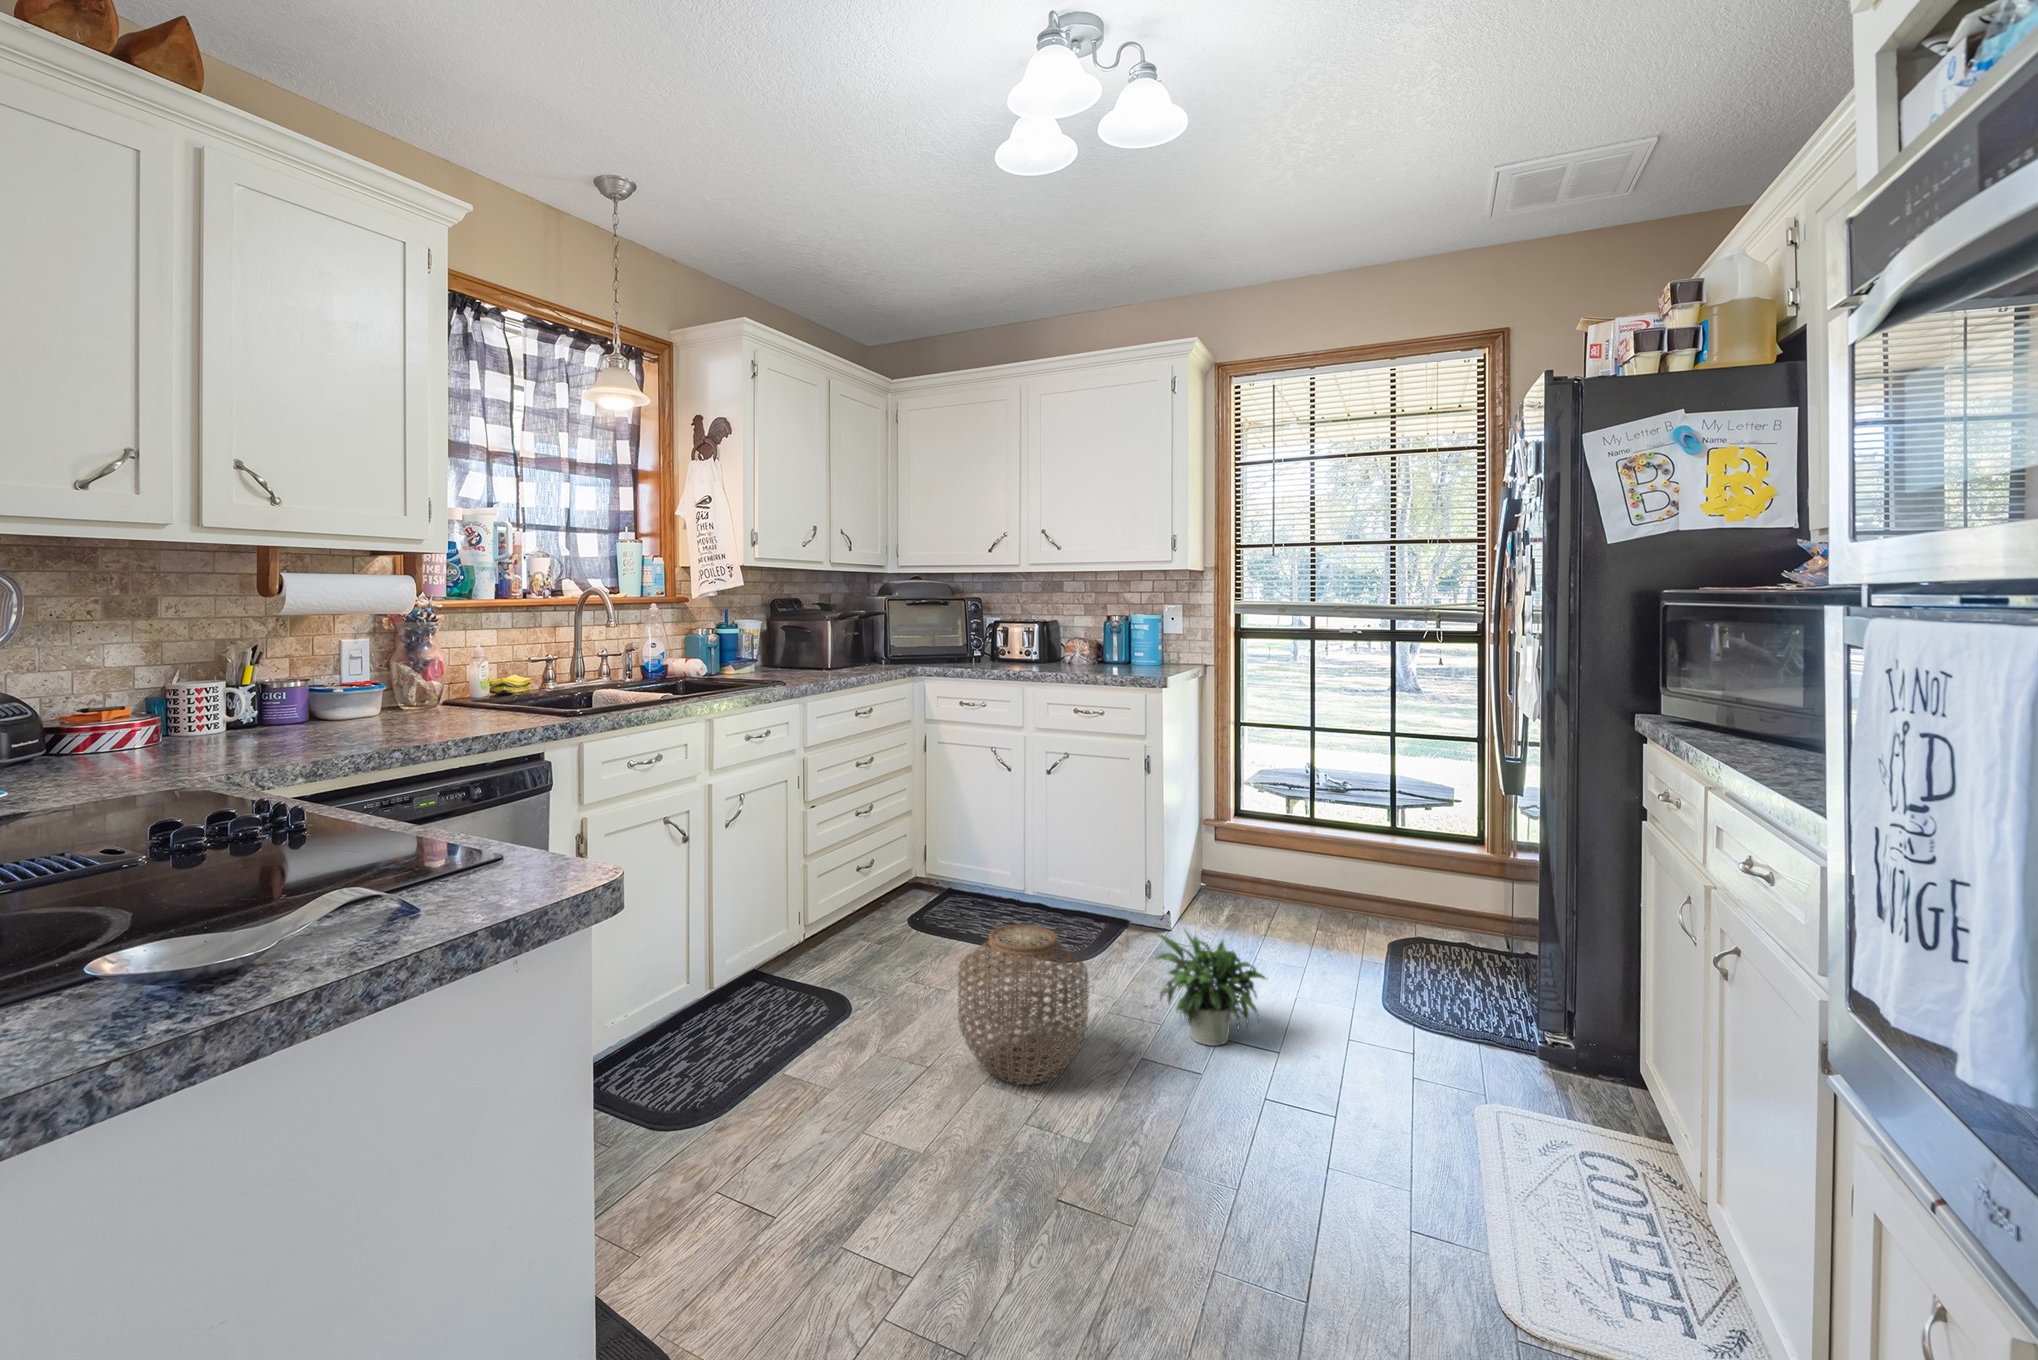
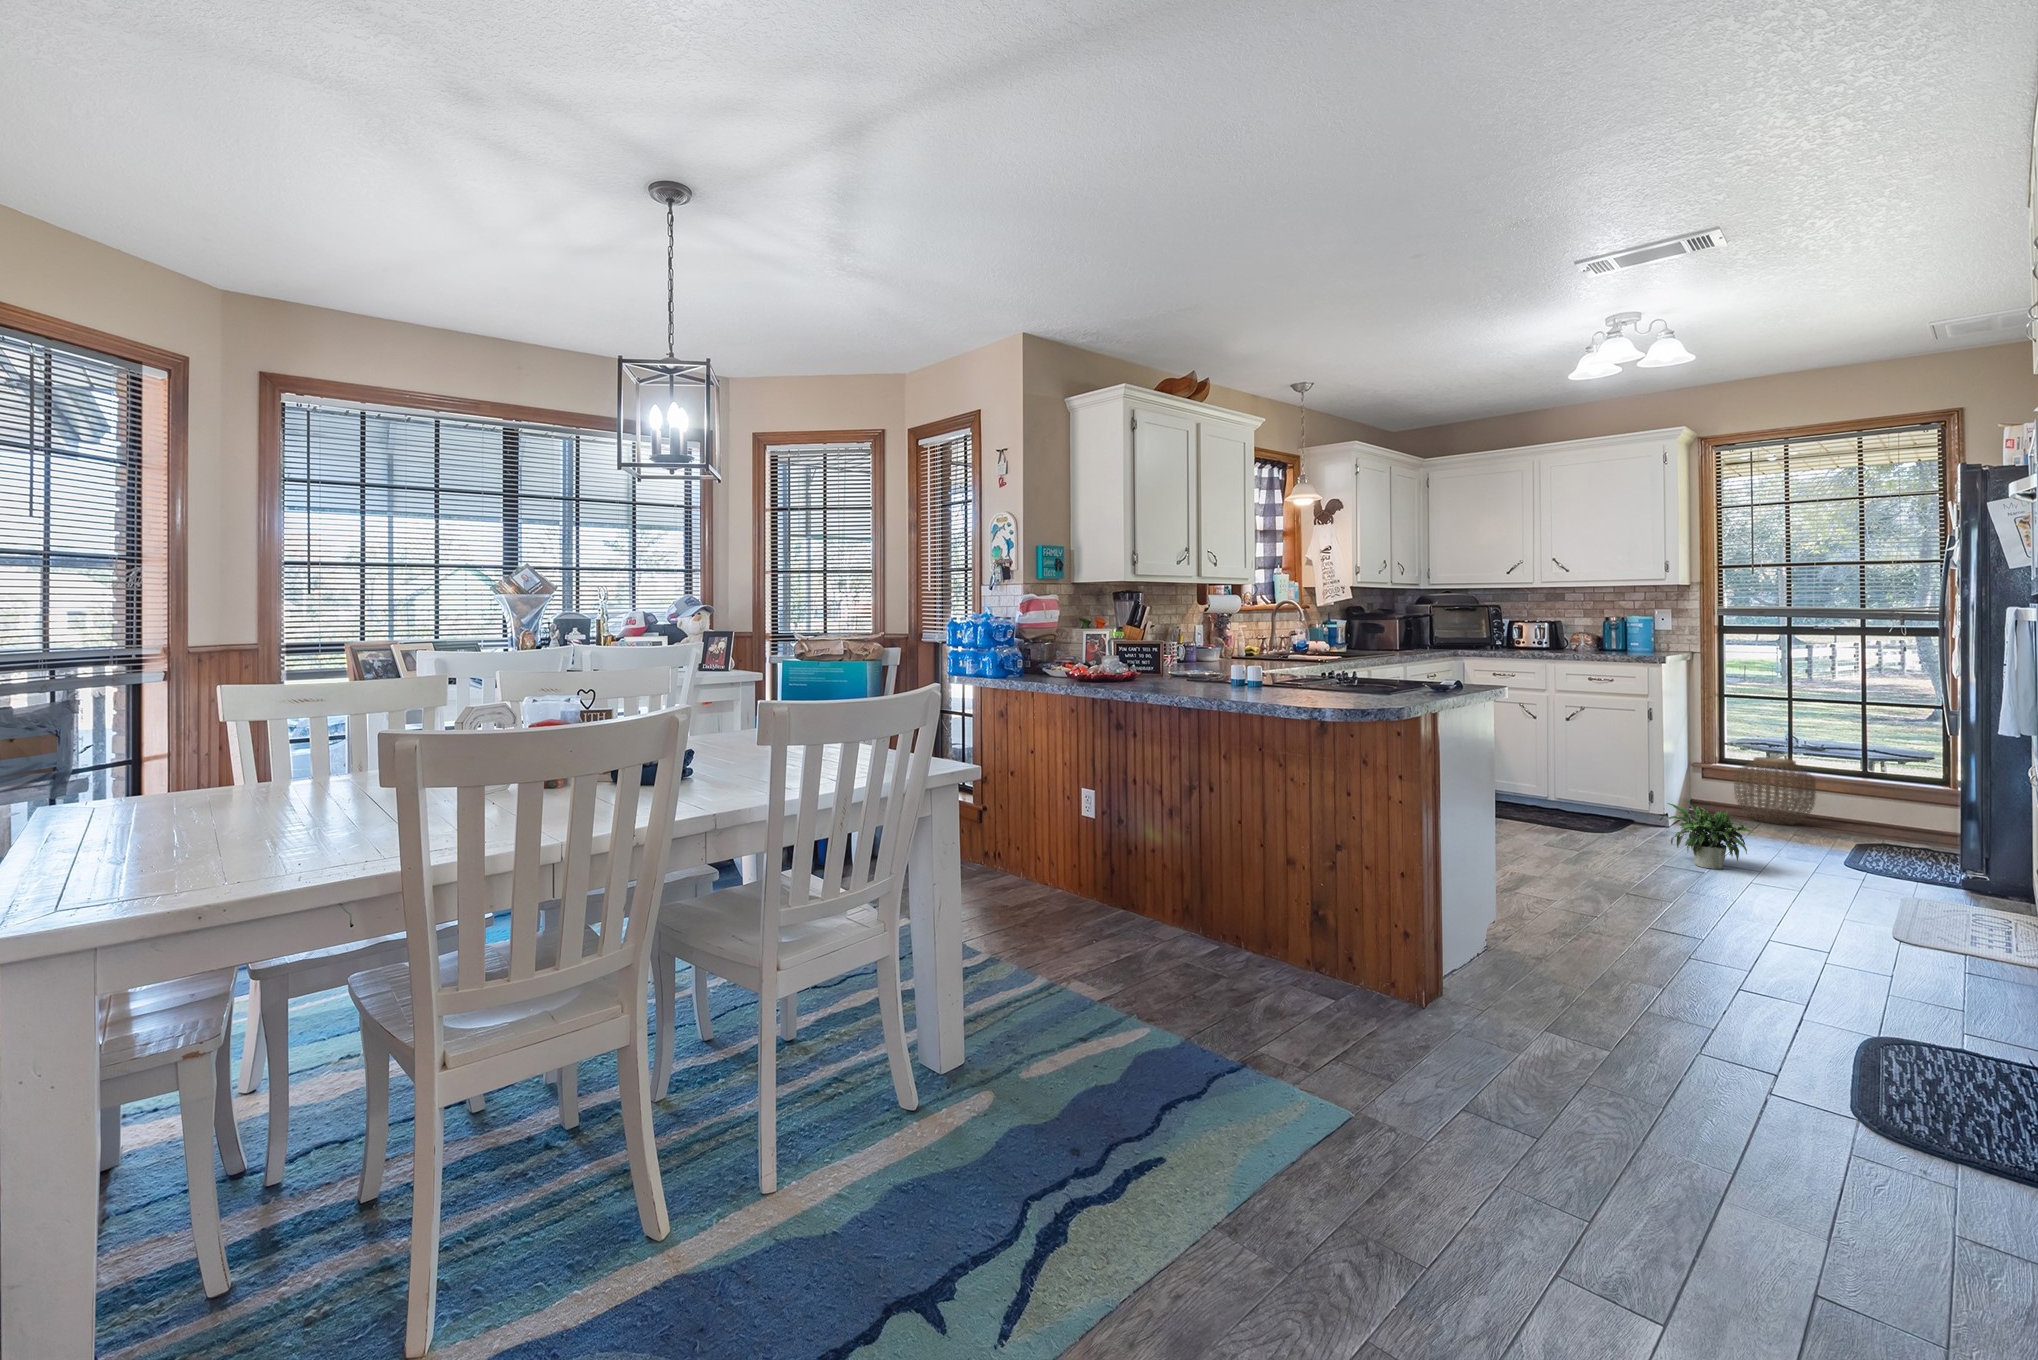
woven basket: present [958,925,1089,1084] -> present [1734,757,1816,824]

